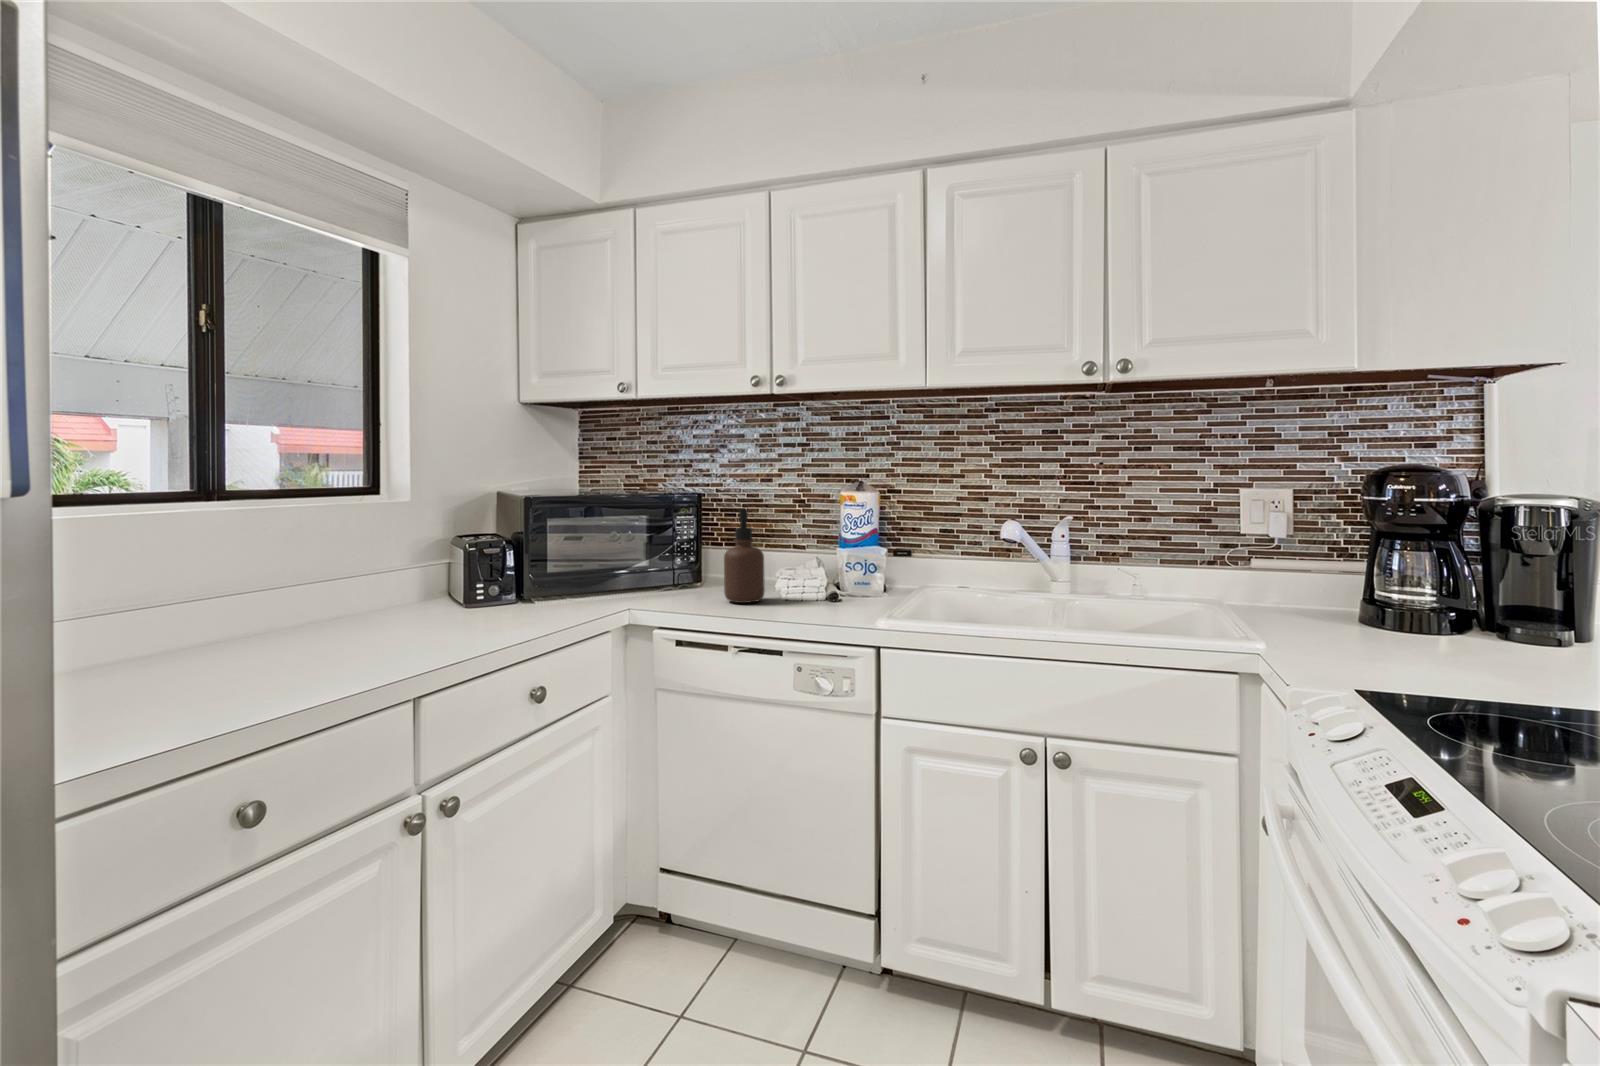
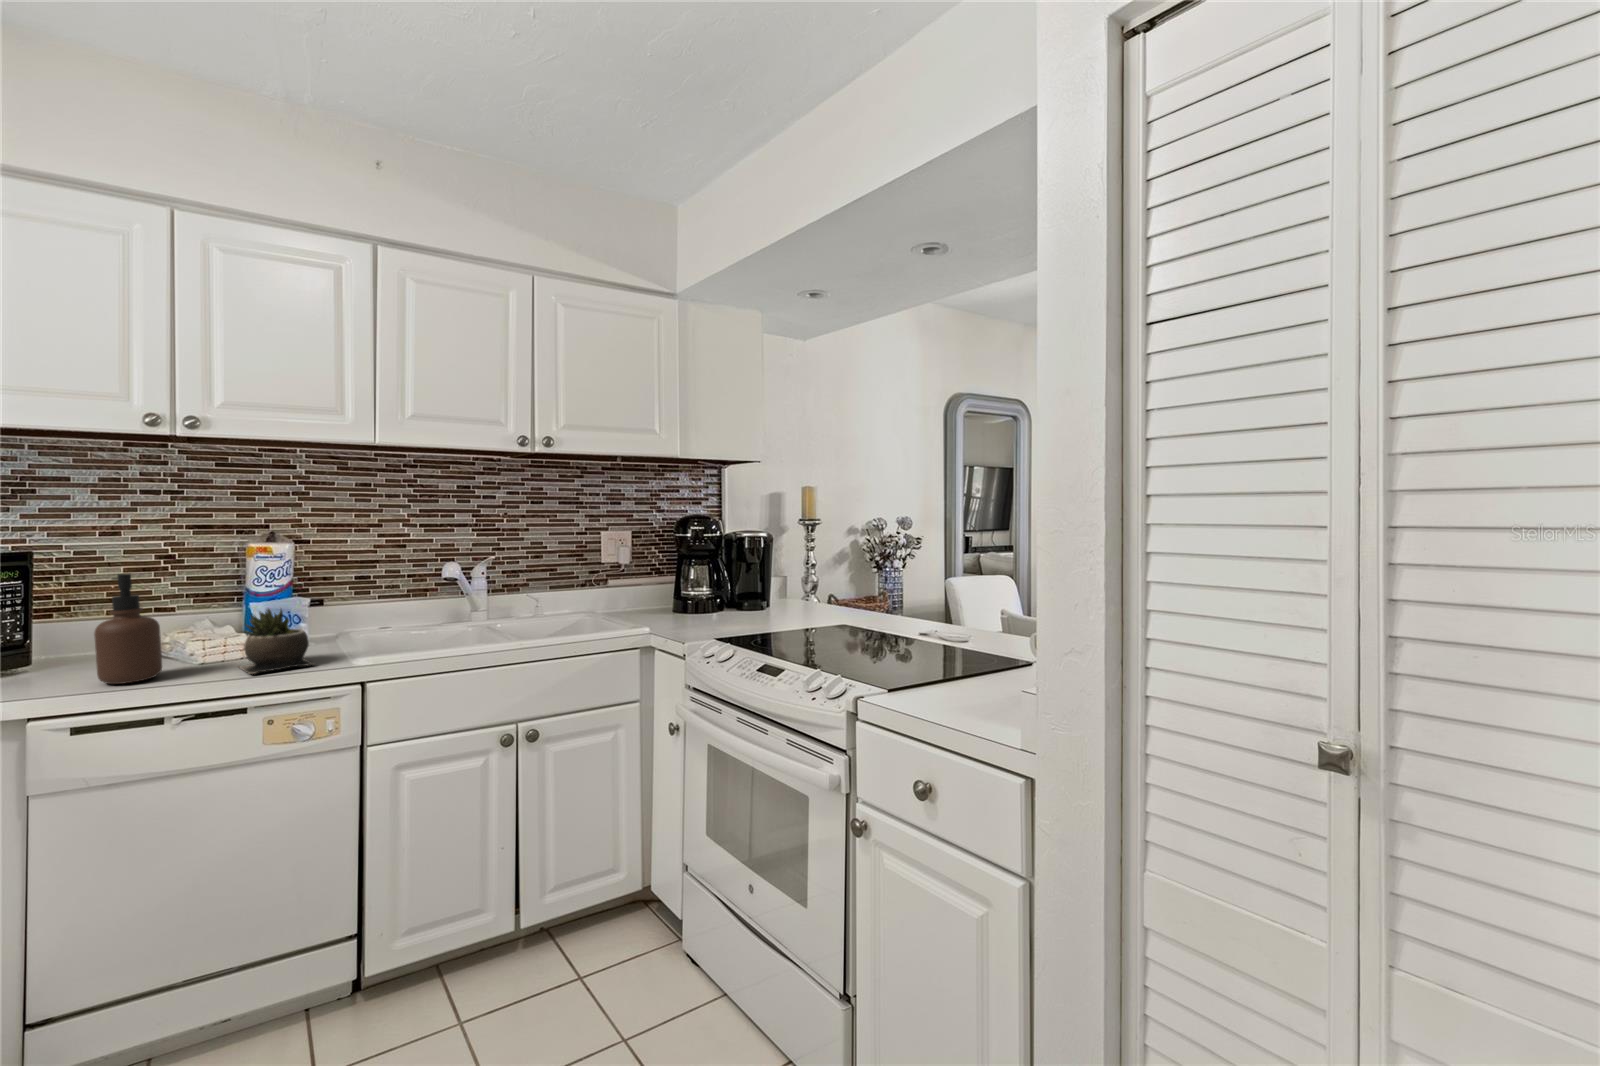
succulent plant: none [812,549,867,611] -> present [239,609,314,674]

